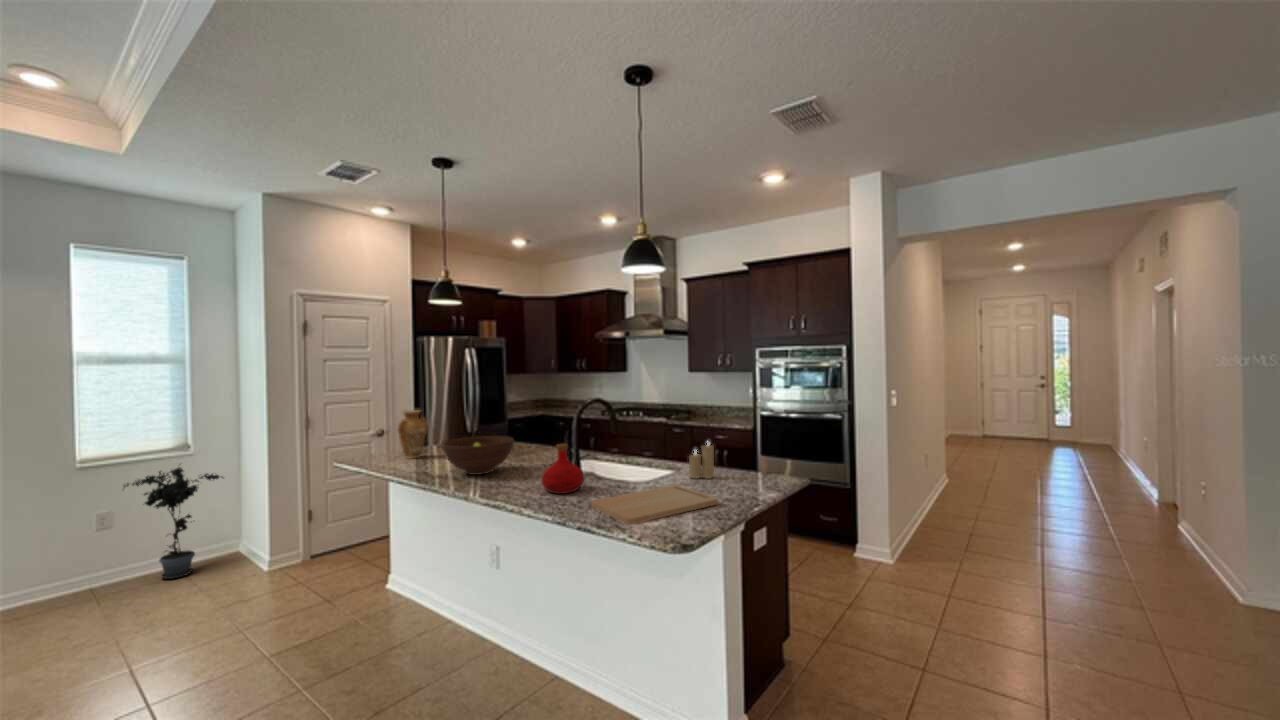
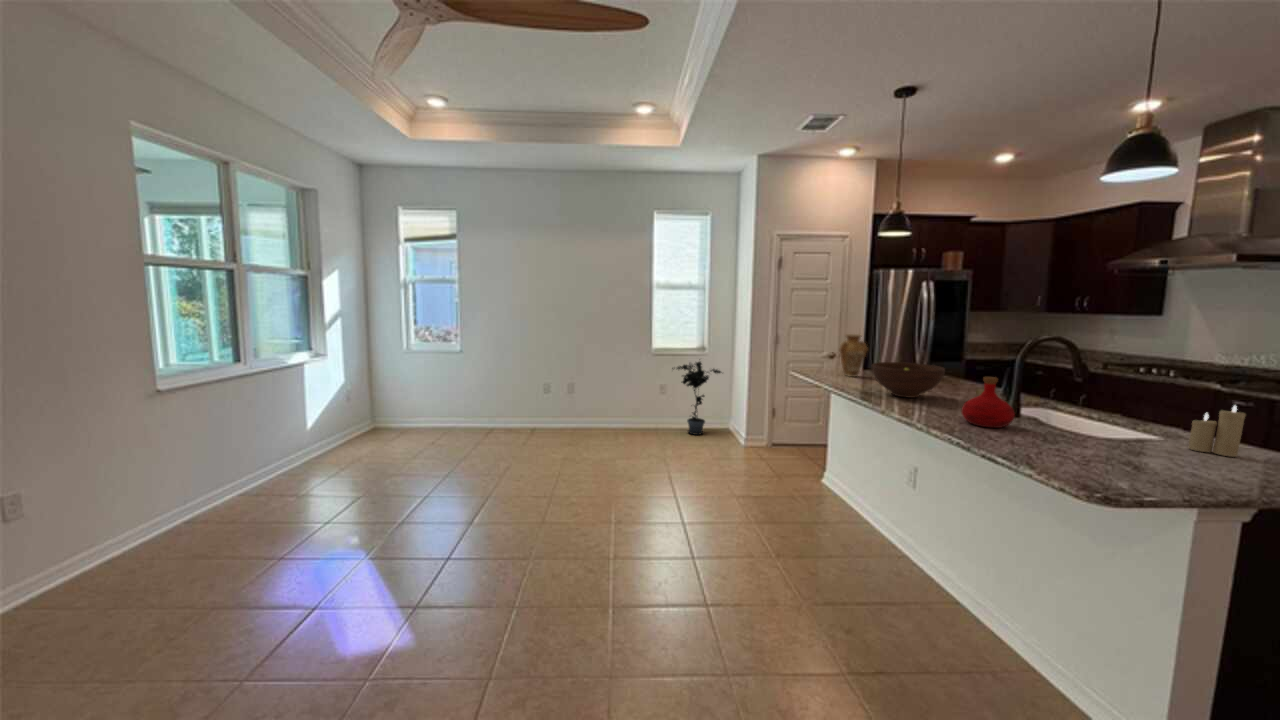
cutting board: present [591,485,718,524] -> none [1010,437,1210,480]

